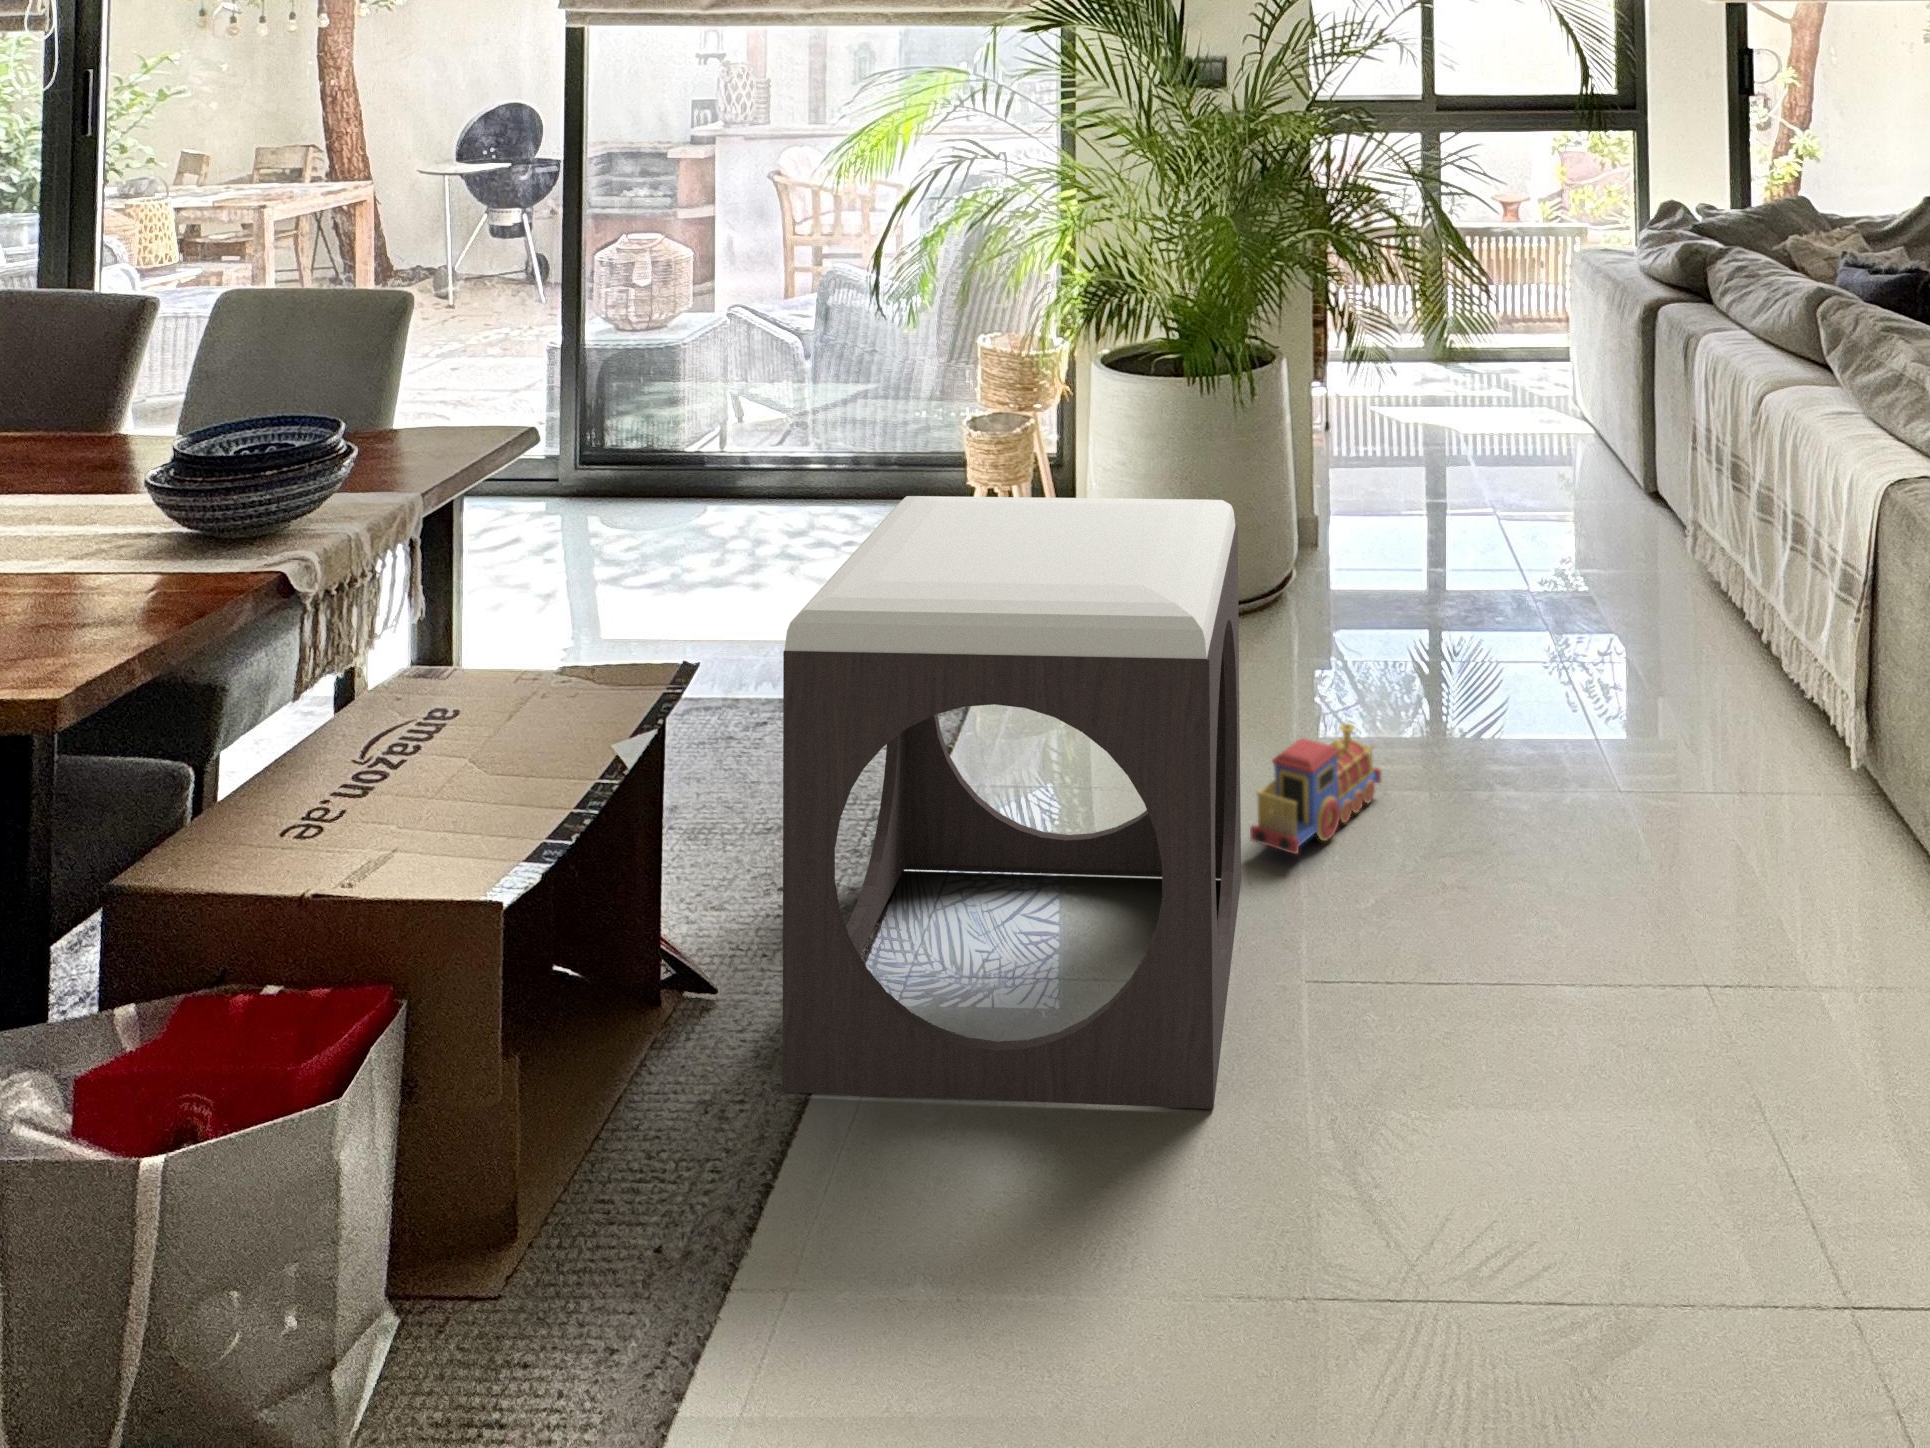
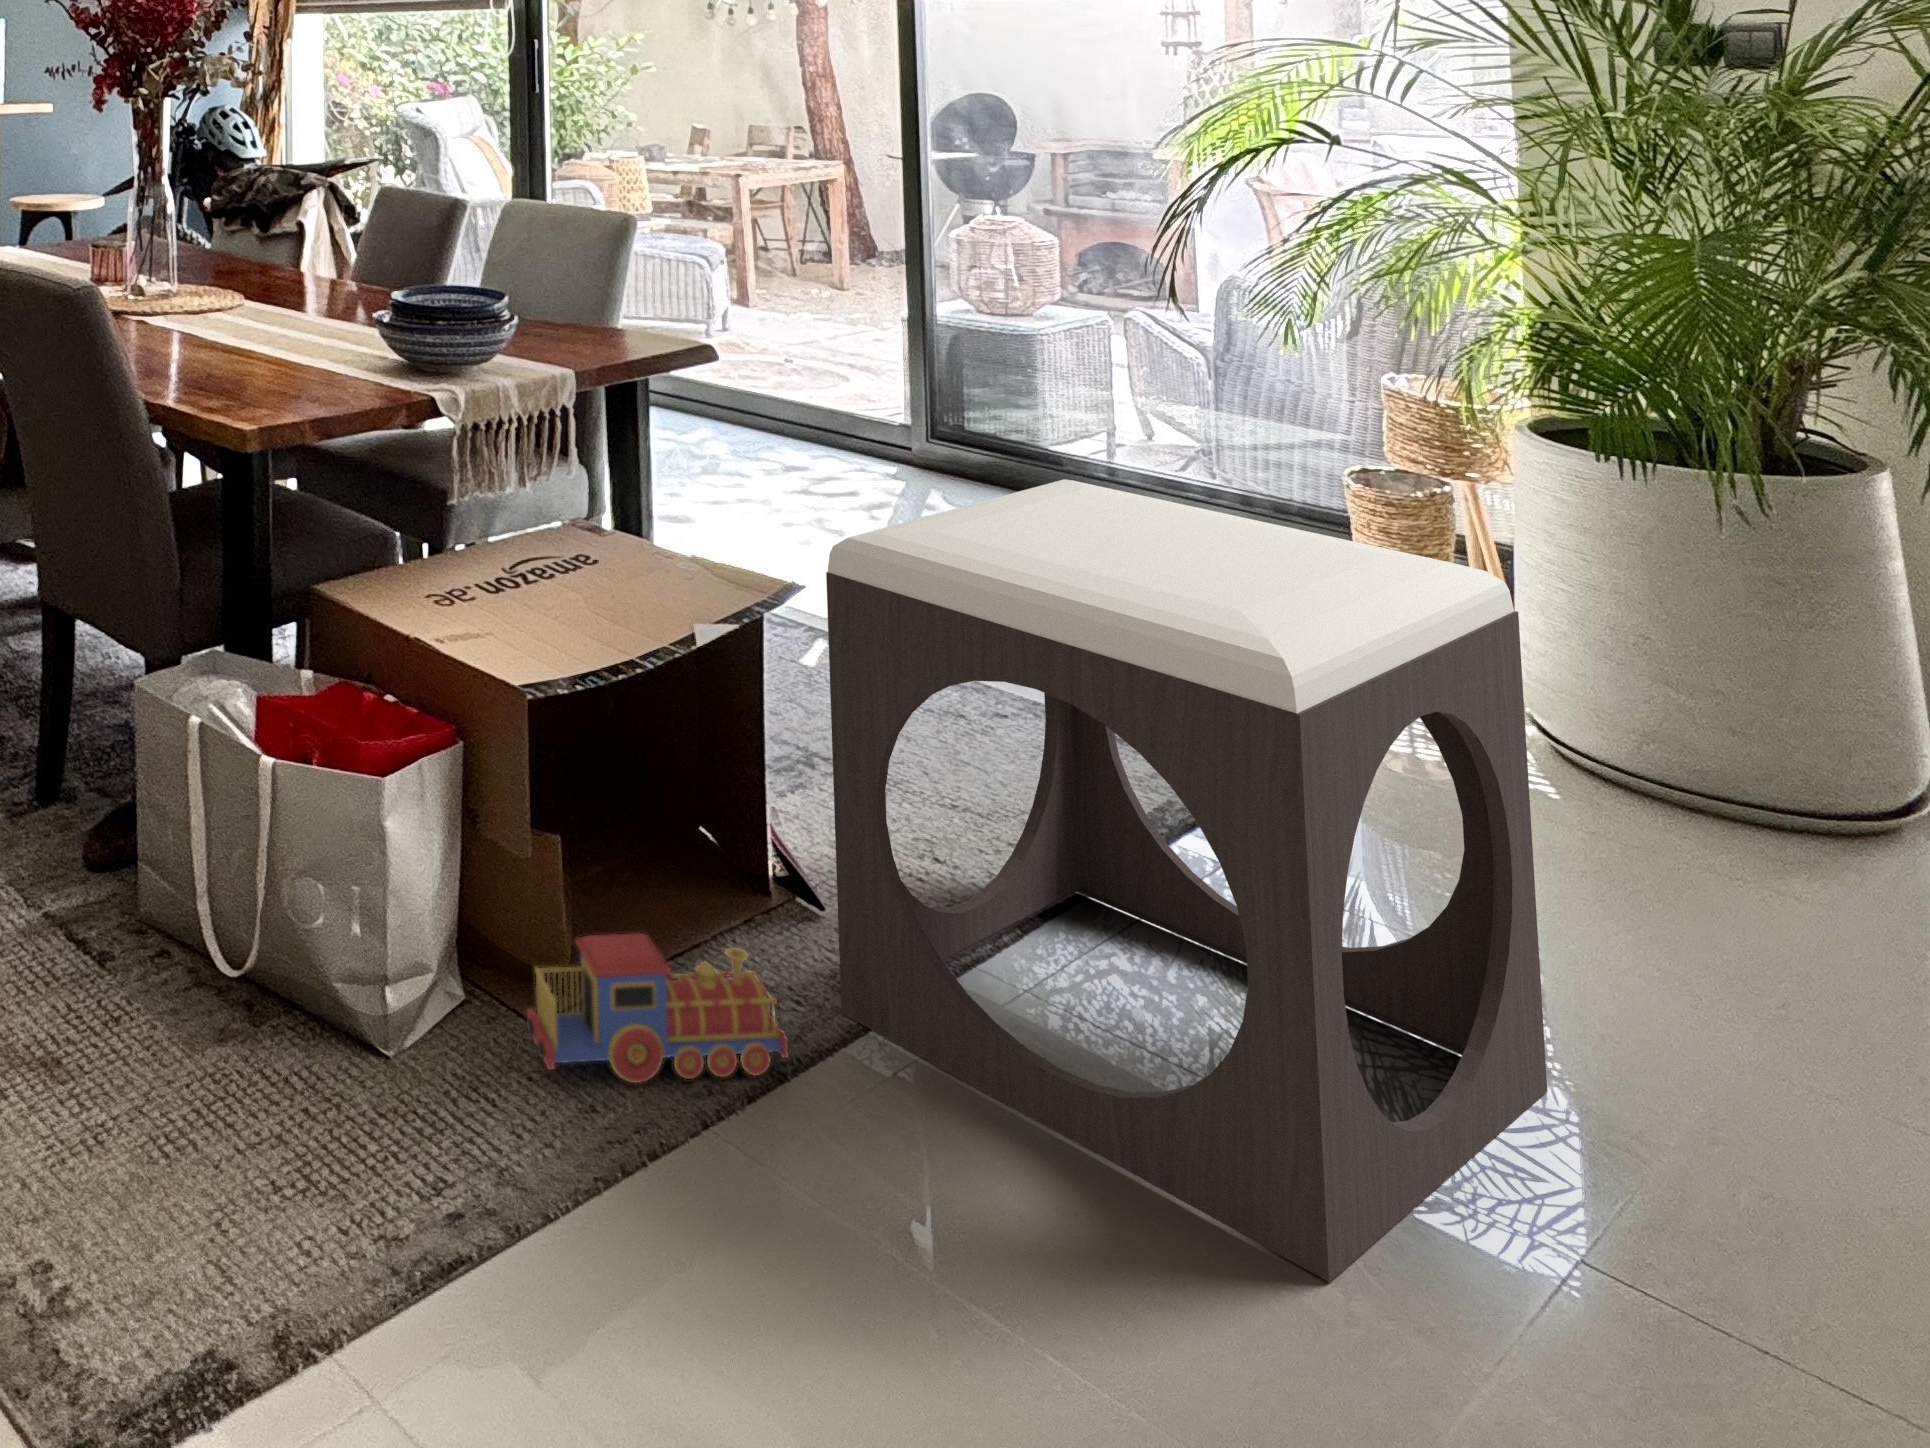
toy train: present [1250,723,1381,854] -> present [526,933,788,1083]

